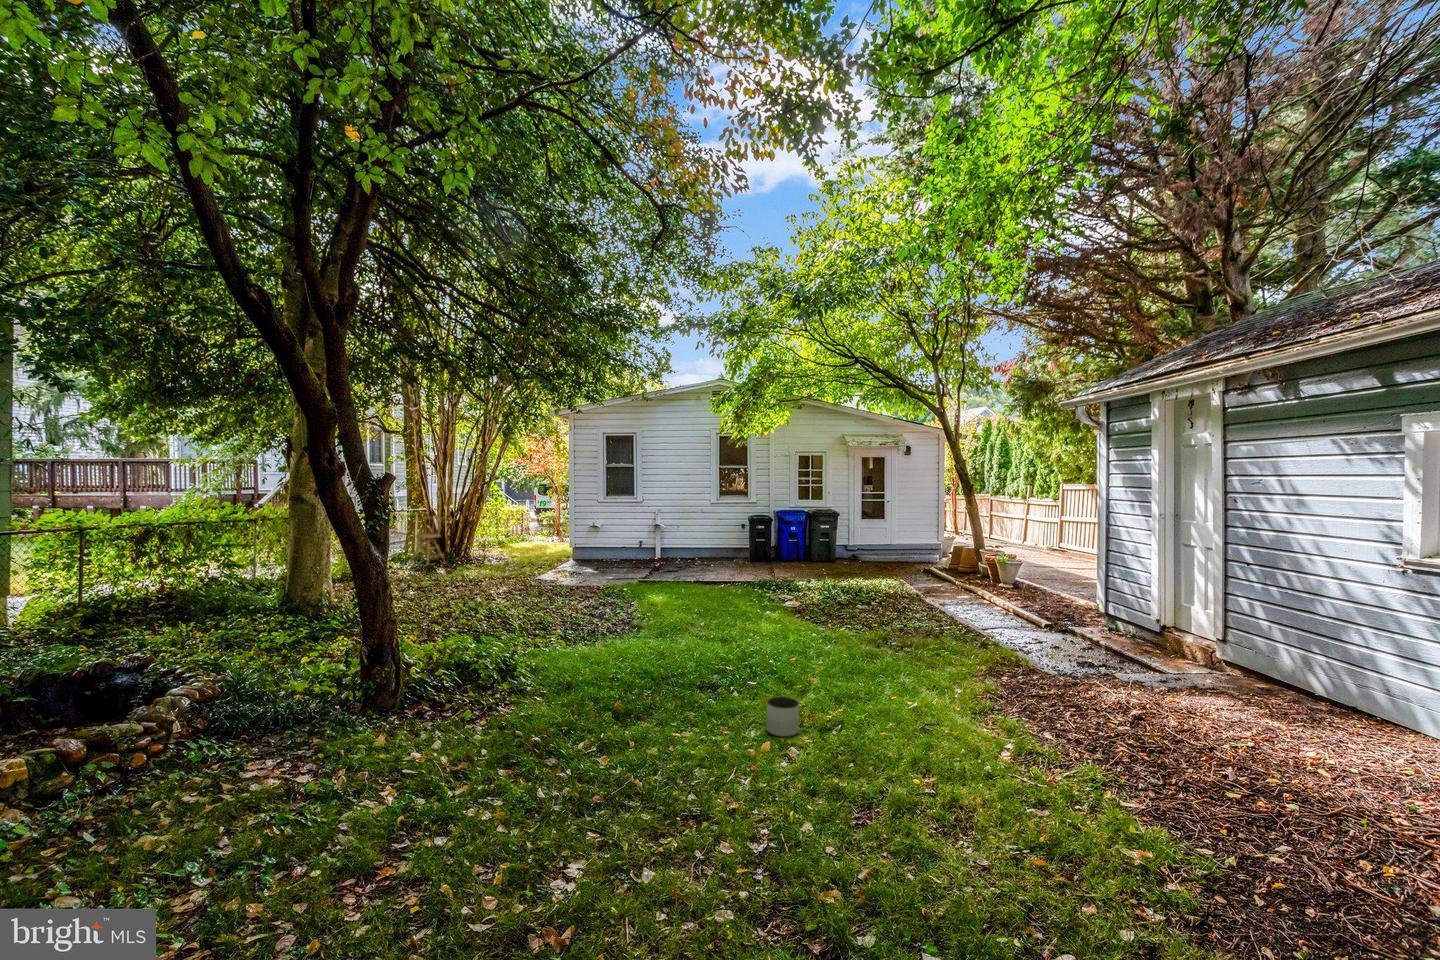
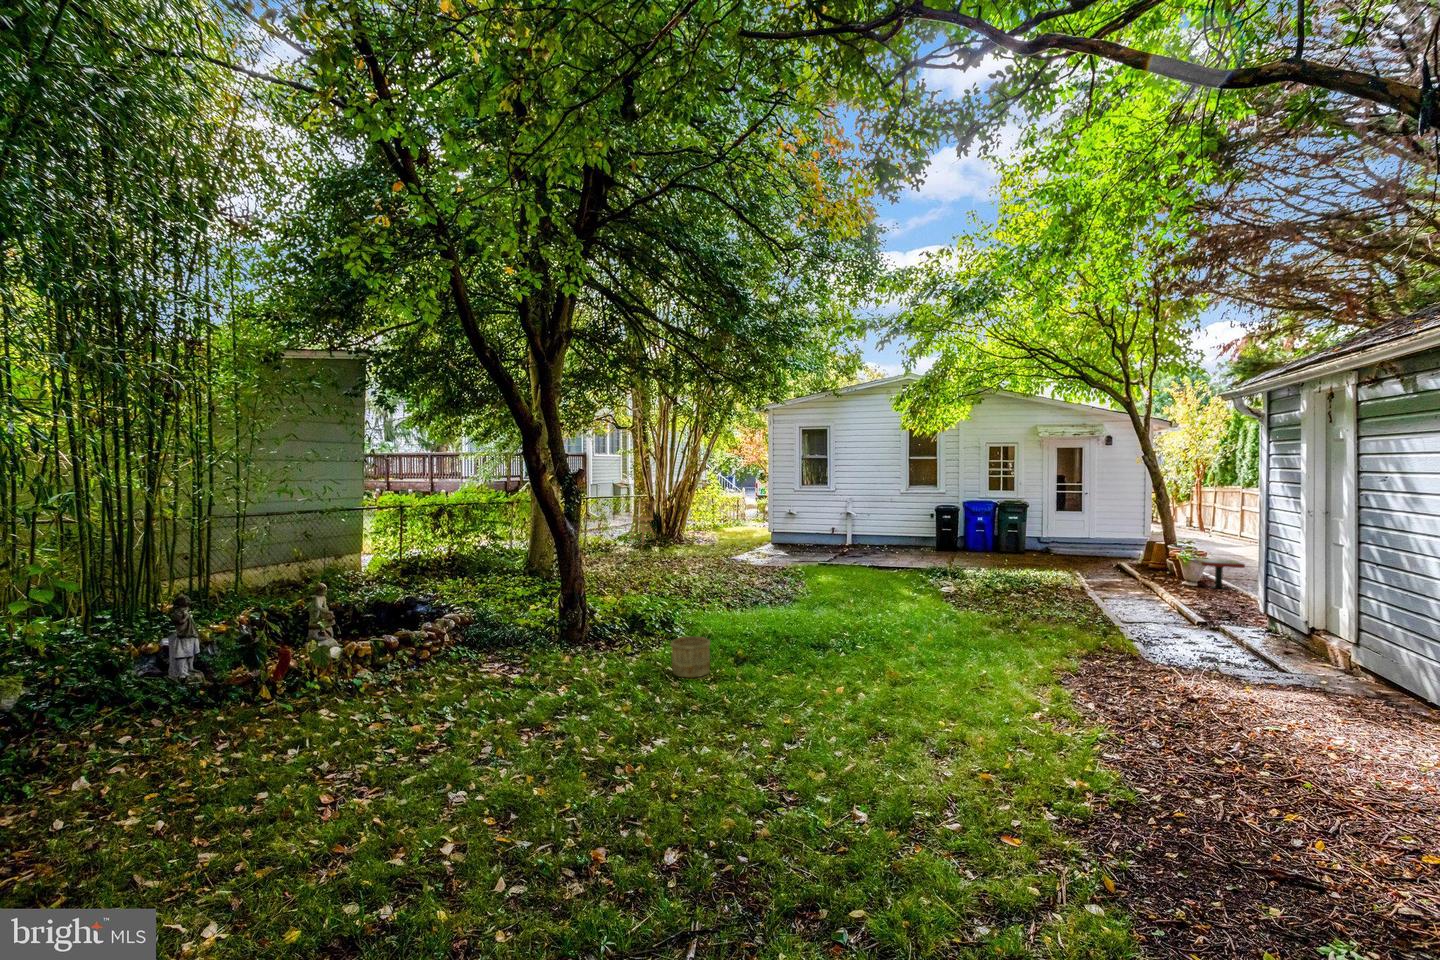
pedestal table: none [947,560,985,584] -> present [1194,558,1245,589]
wooden bucket: none [533,684,586,740] -> present [670,636,711,678]
planter: present [766,697,799,737] -> none [861,664,892,699]

